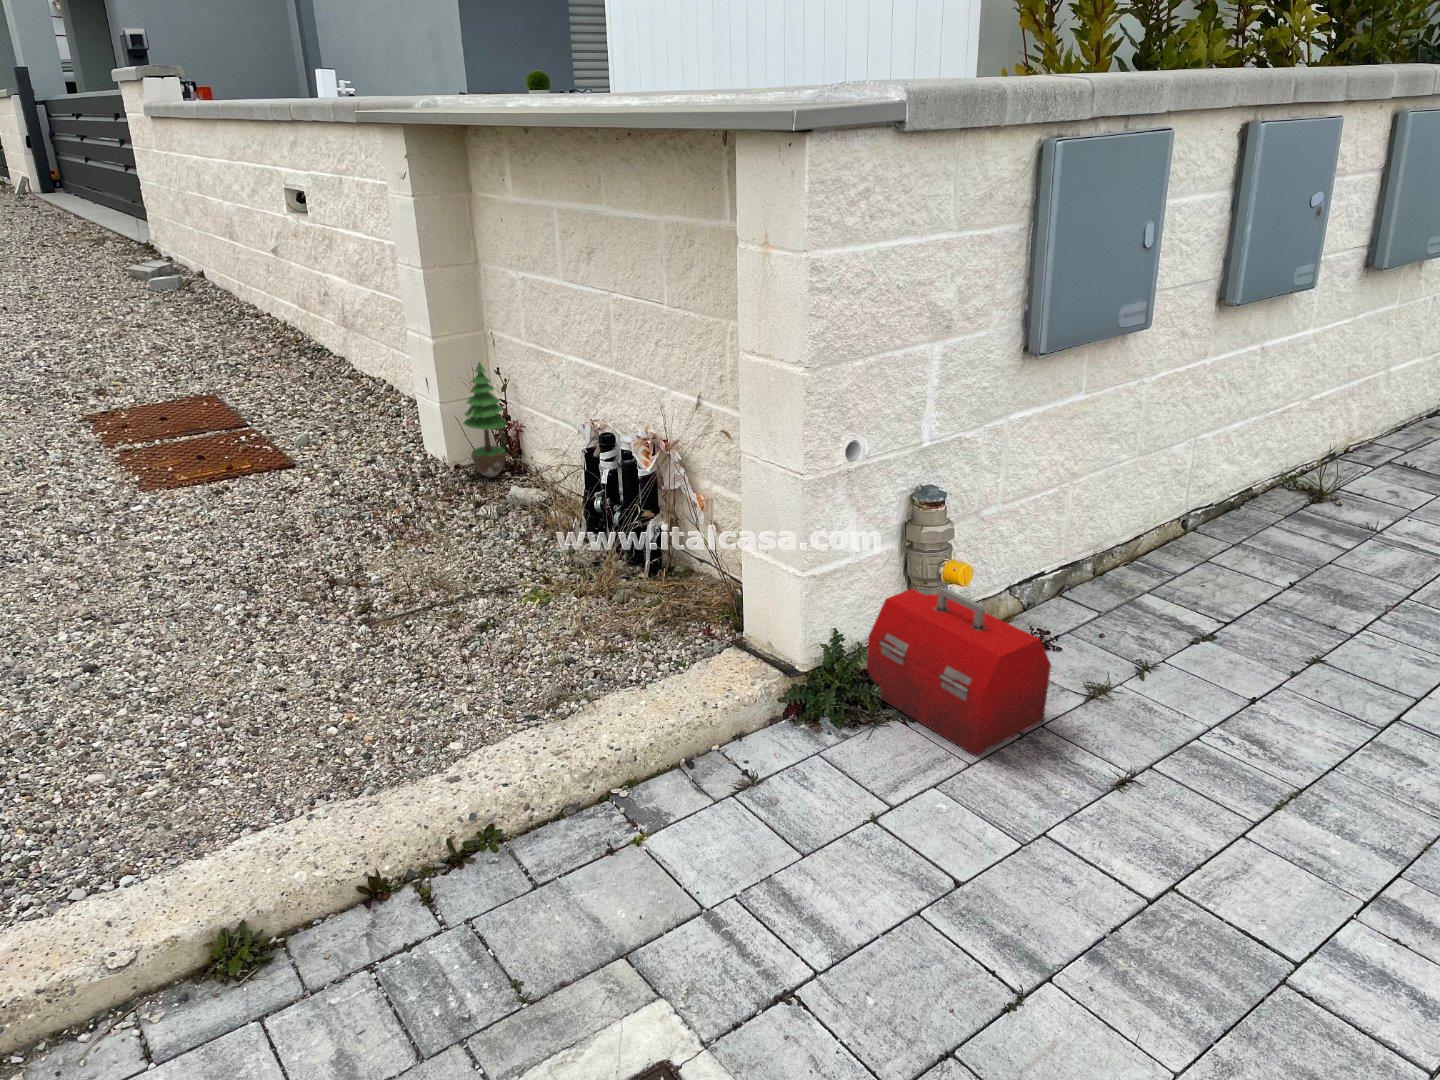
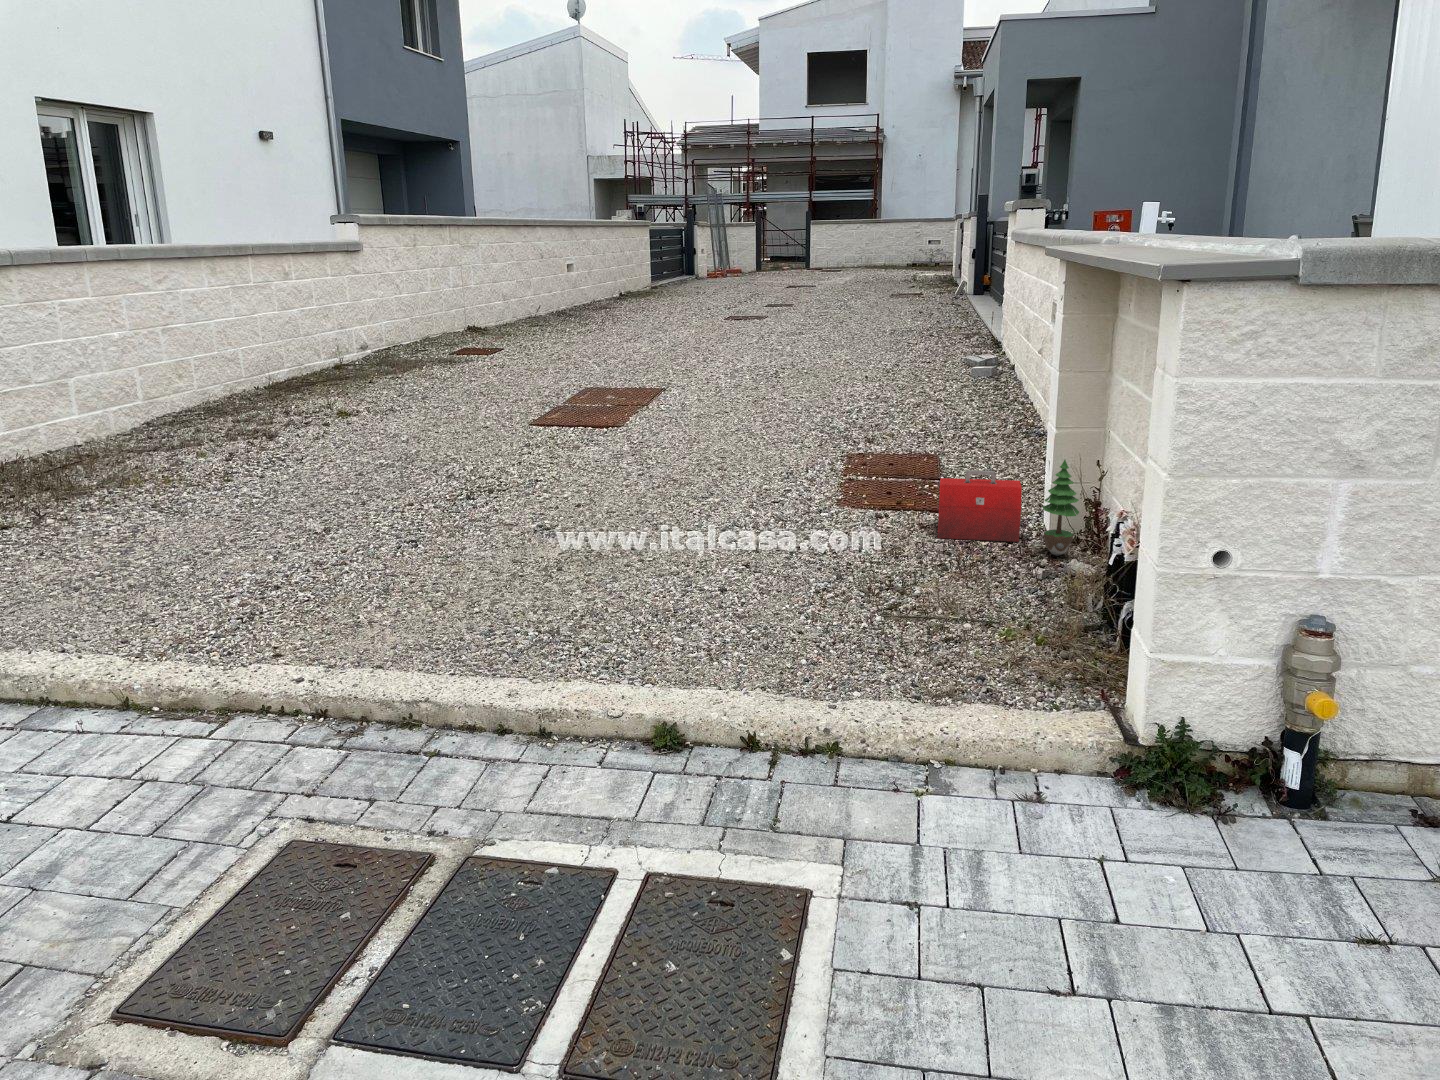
toolbox: present [867,588,1051,756] -> present [938,470,1022,542]

